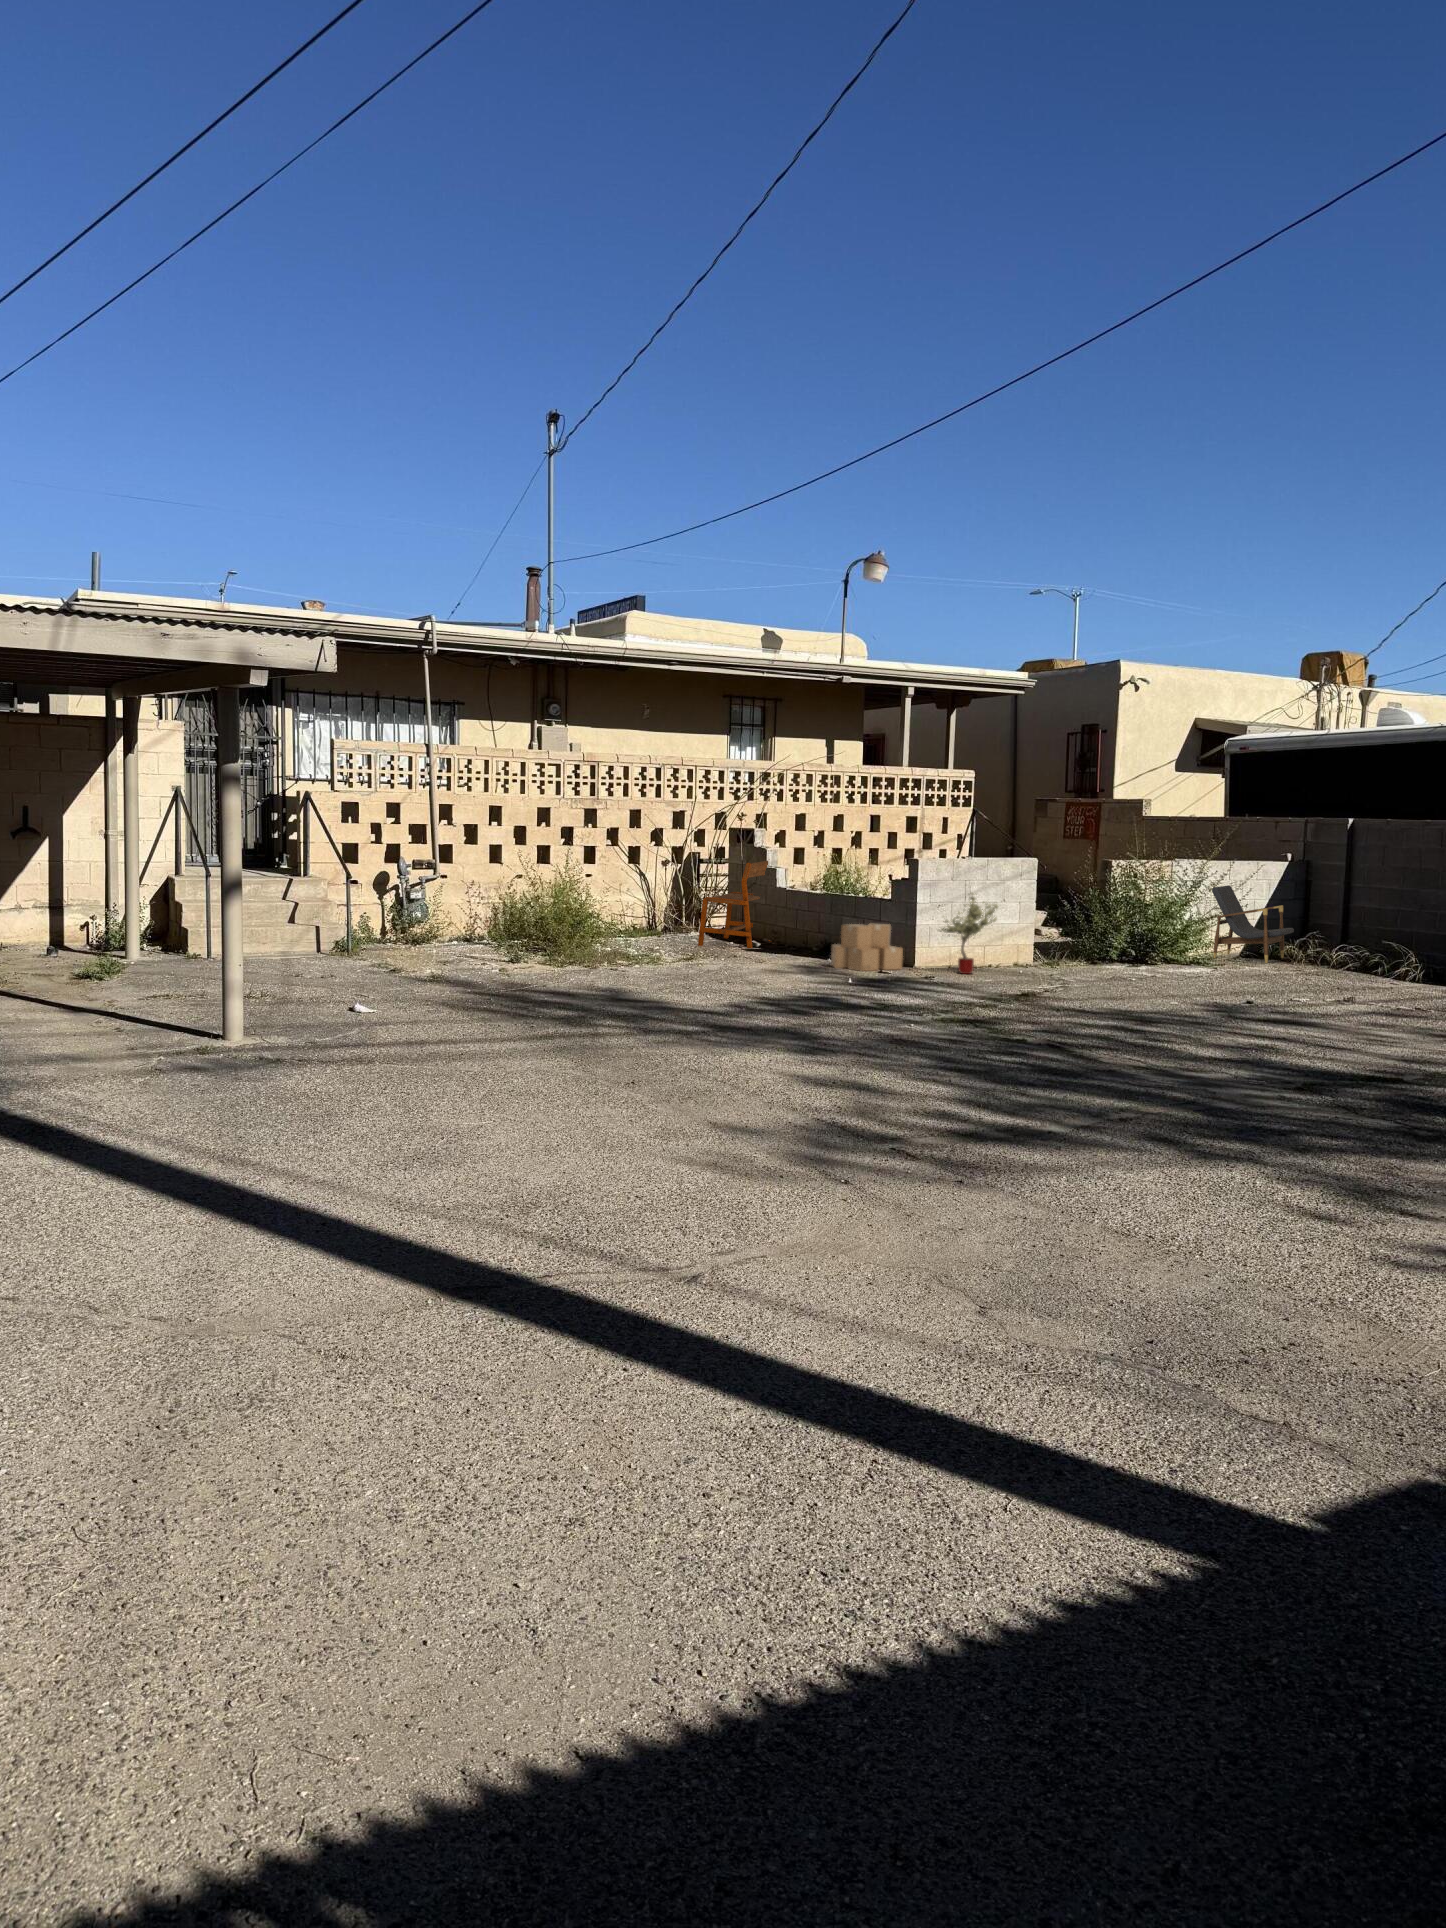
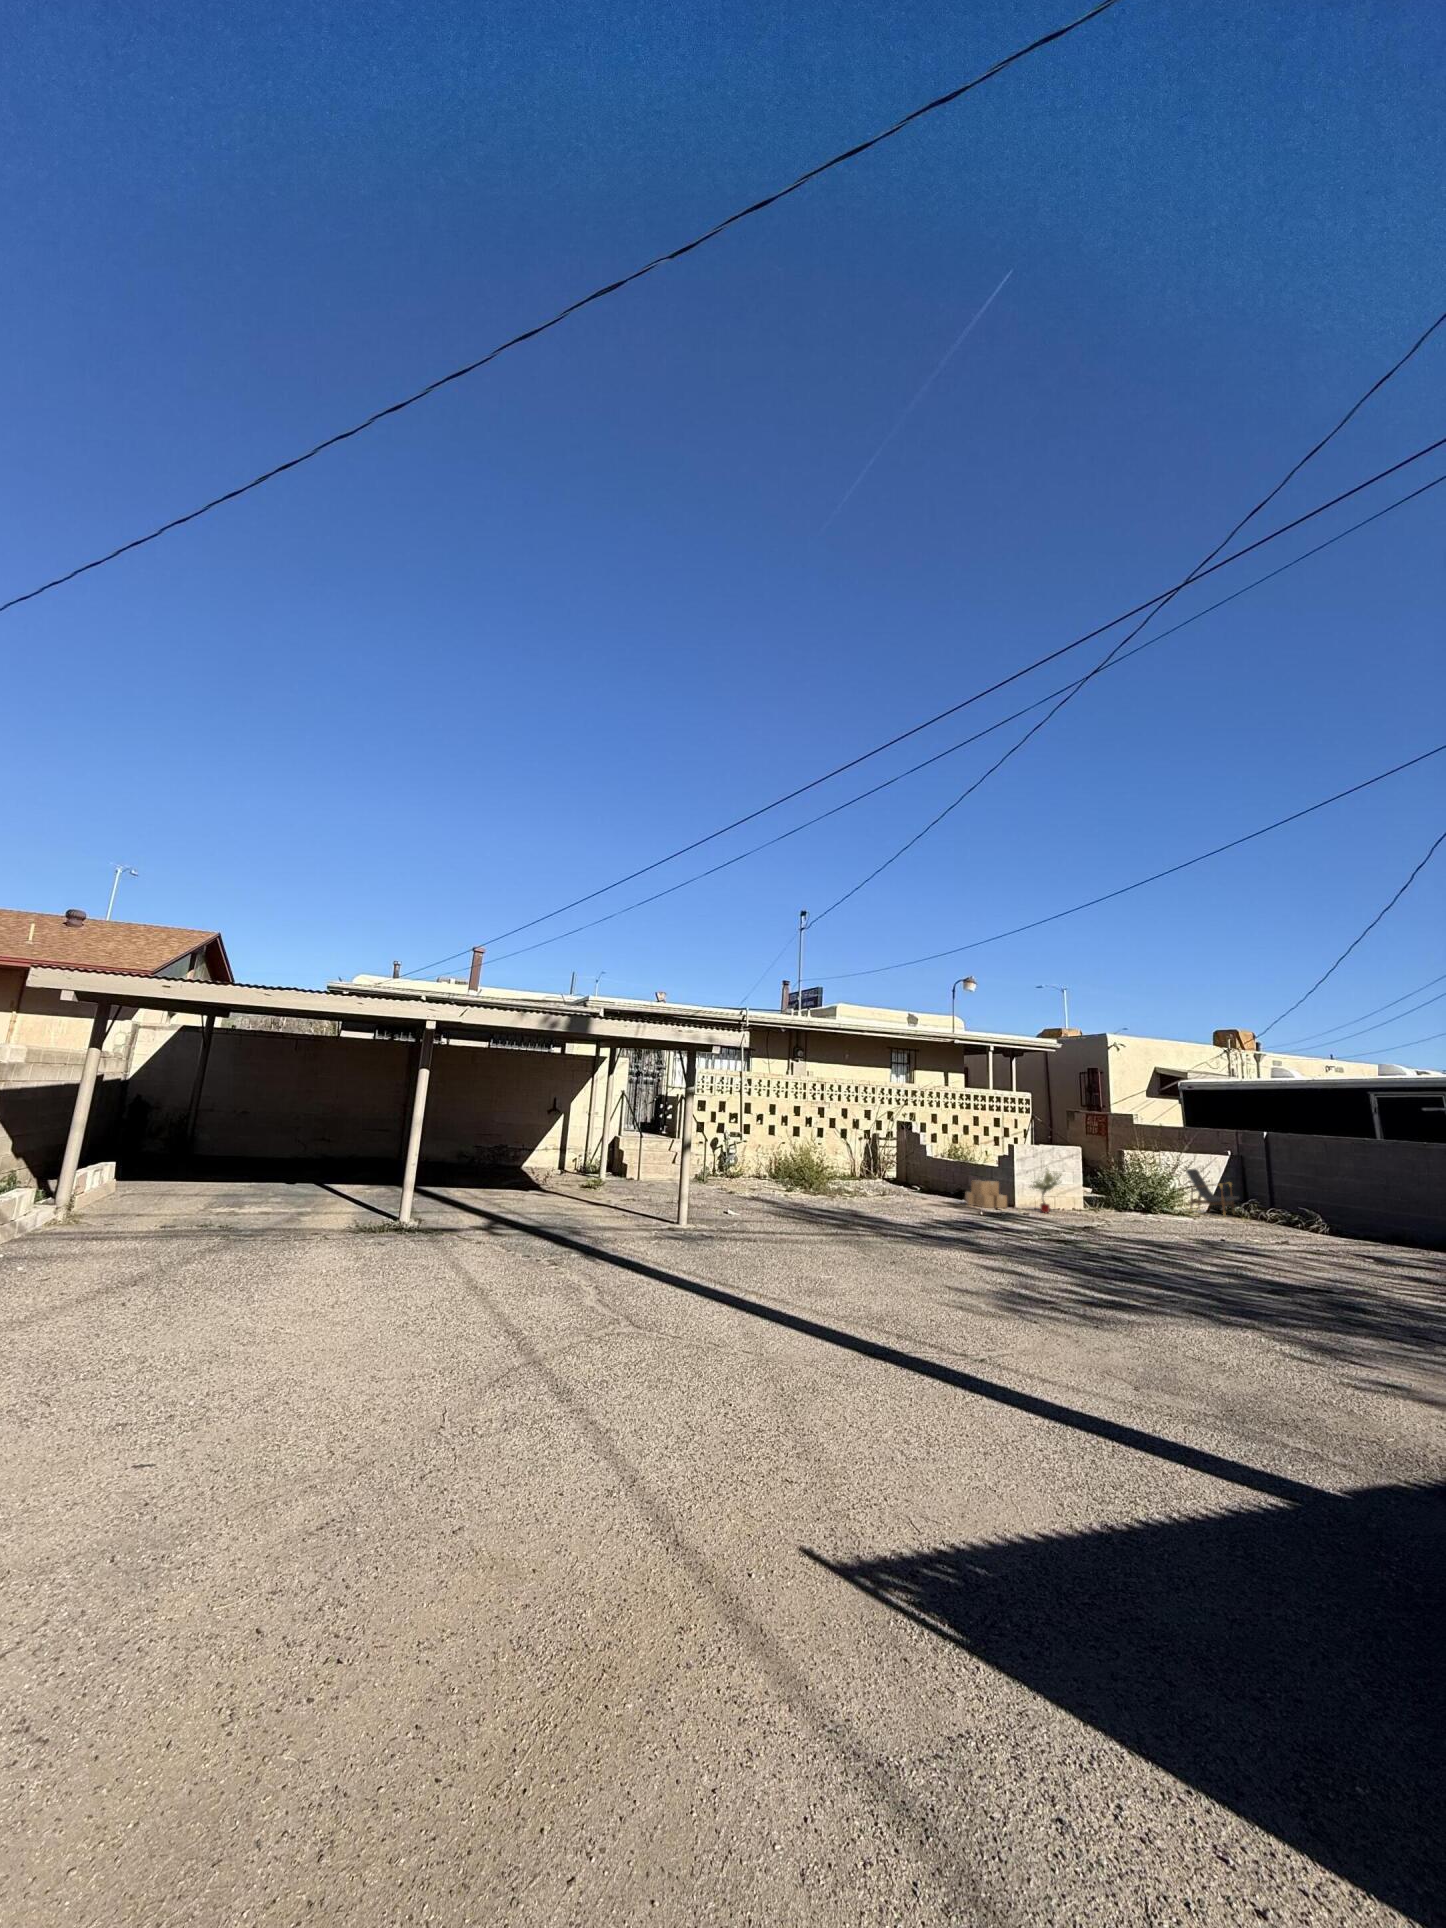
bench: present [698,861,770,948] -> none [885,1141,925,1191]

